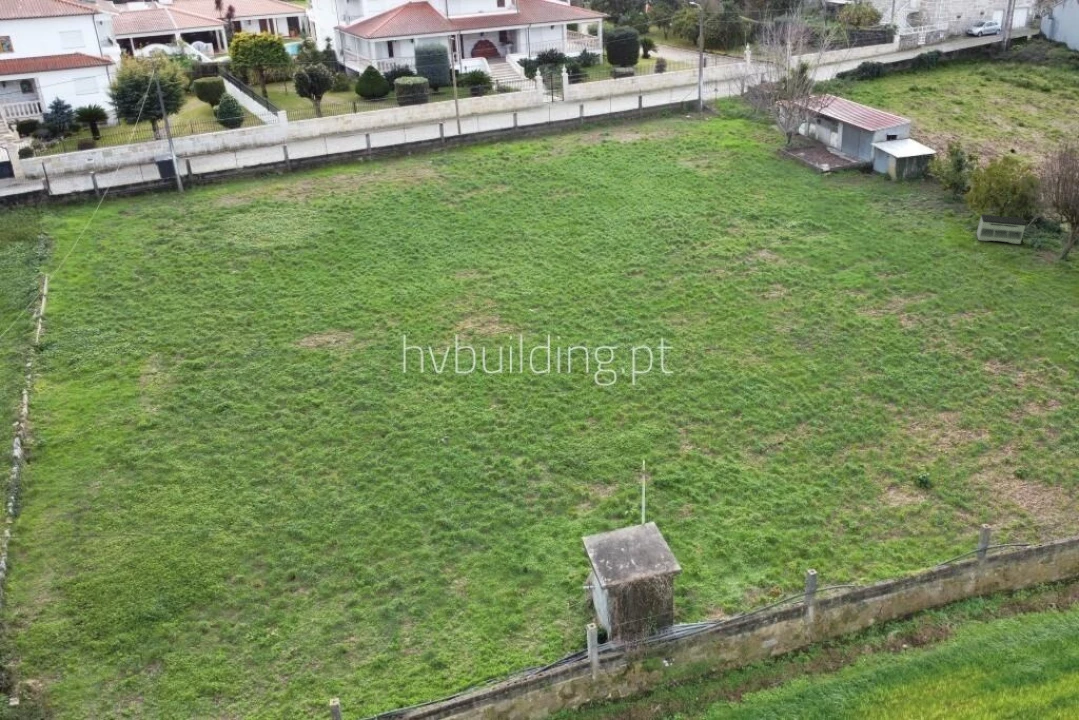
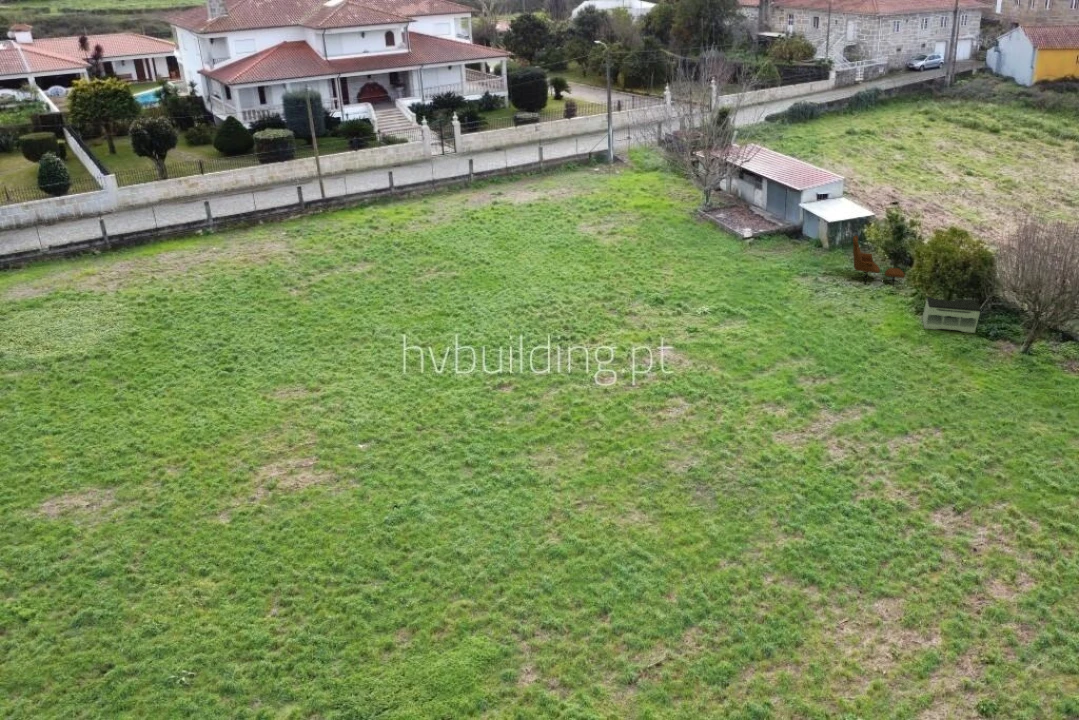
lounge chair: none [917,166,962,209] -> present [853,236,904,285]

